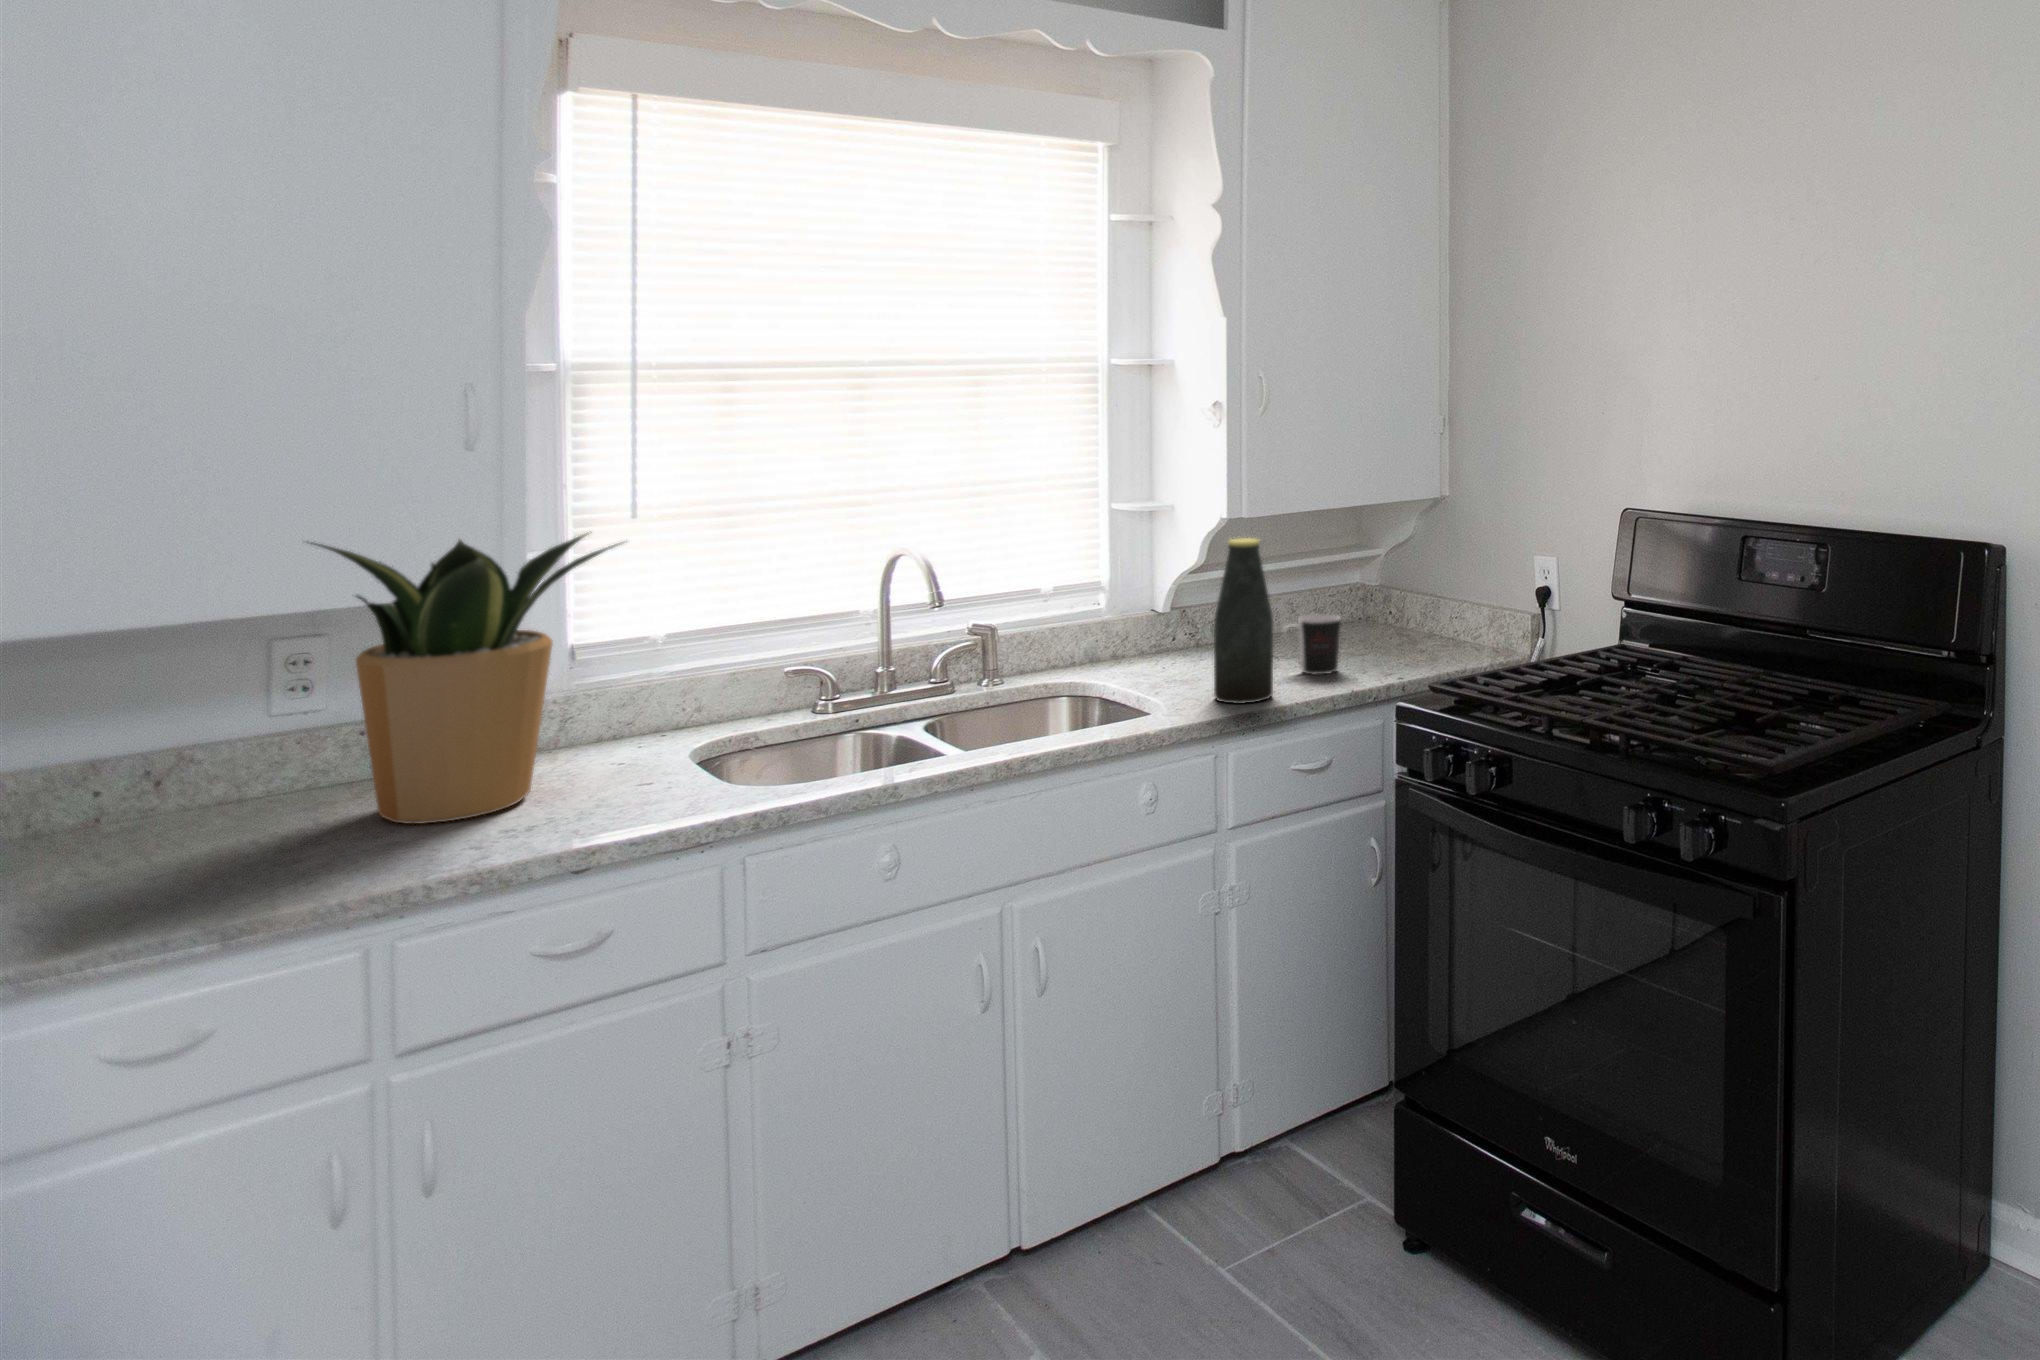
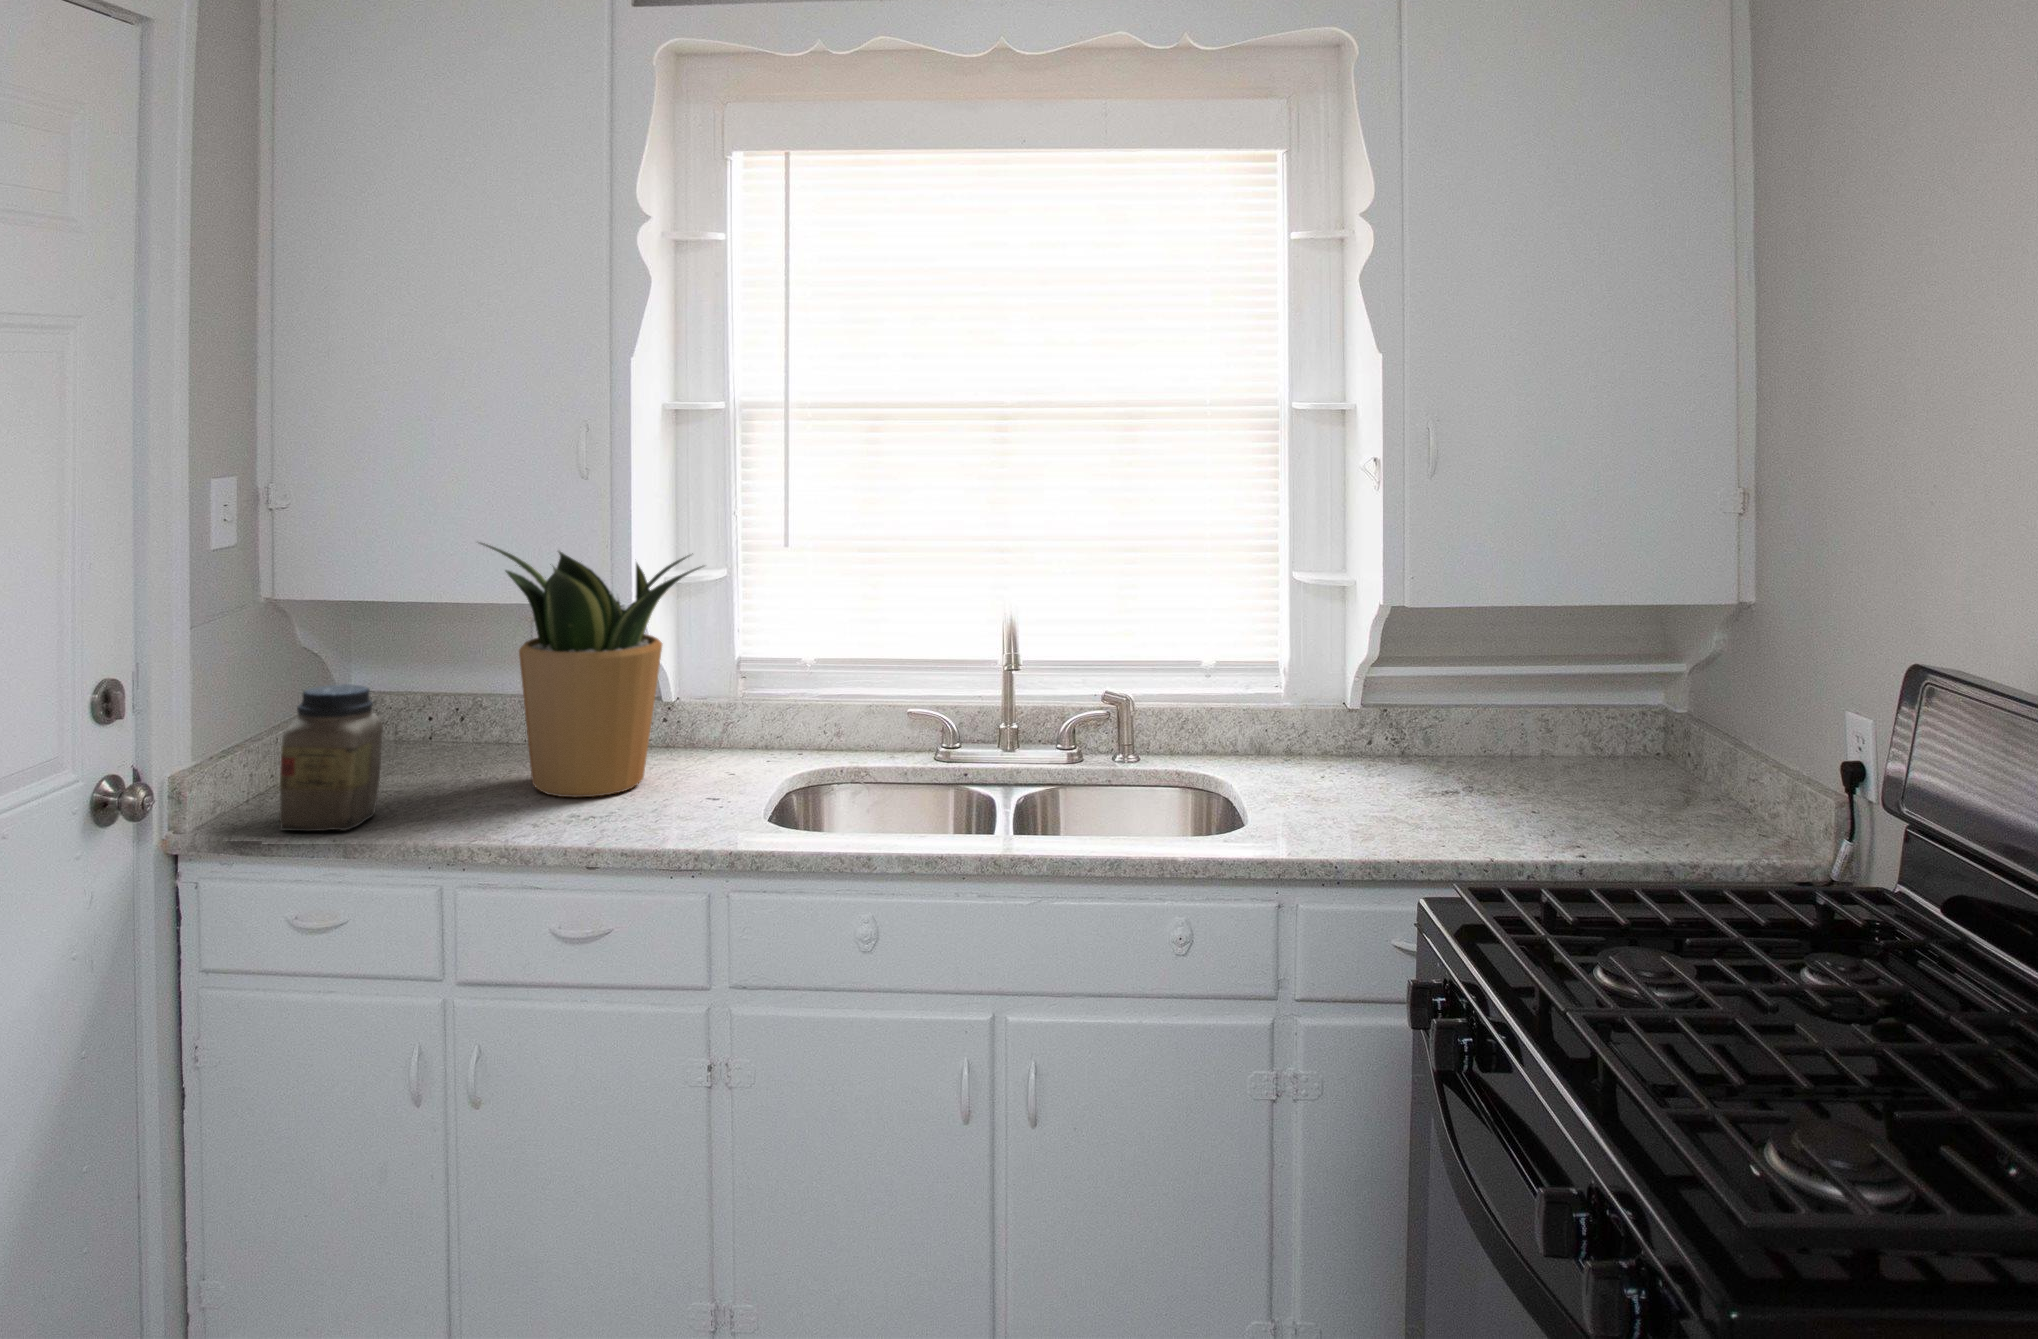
bottle: present [1214,538,1273,704] -> none [1309,632,1386,846]
coffee cup: present [1284,615,1341,674] -> none [1446,744,1525,828]
jar: none [90,732,231,932] -> present [279,684,383,831]

